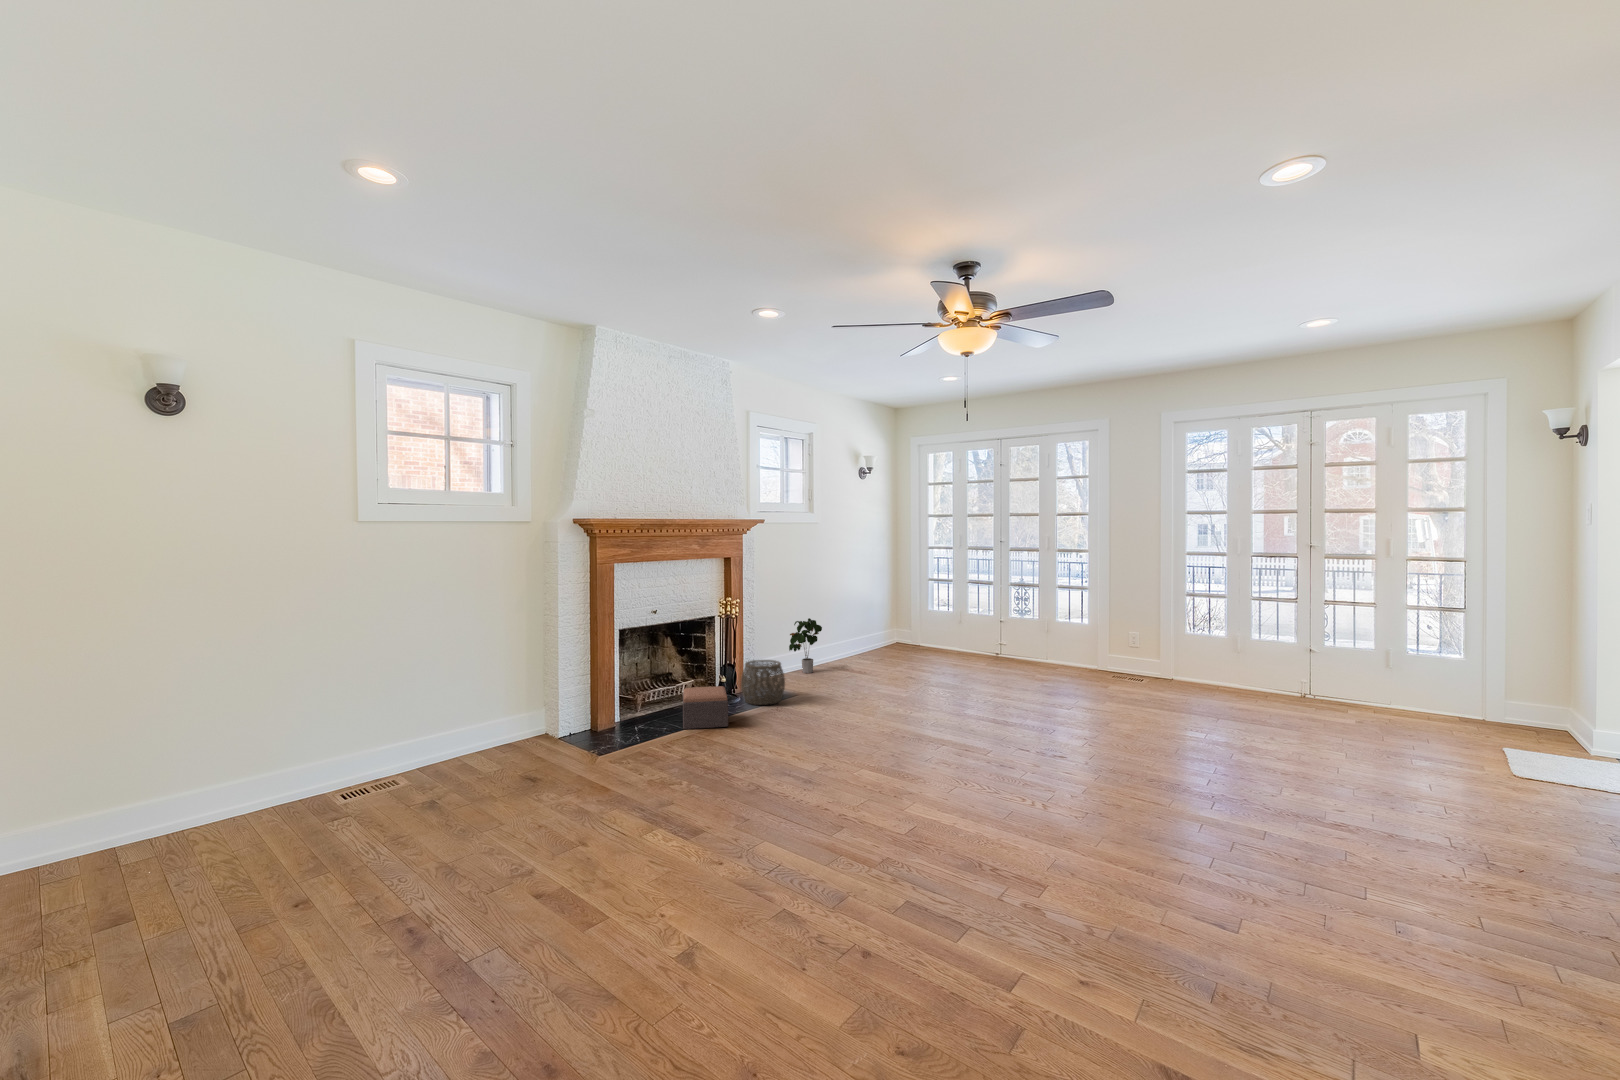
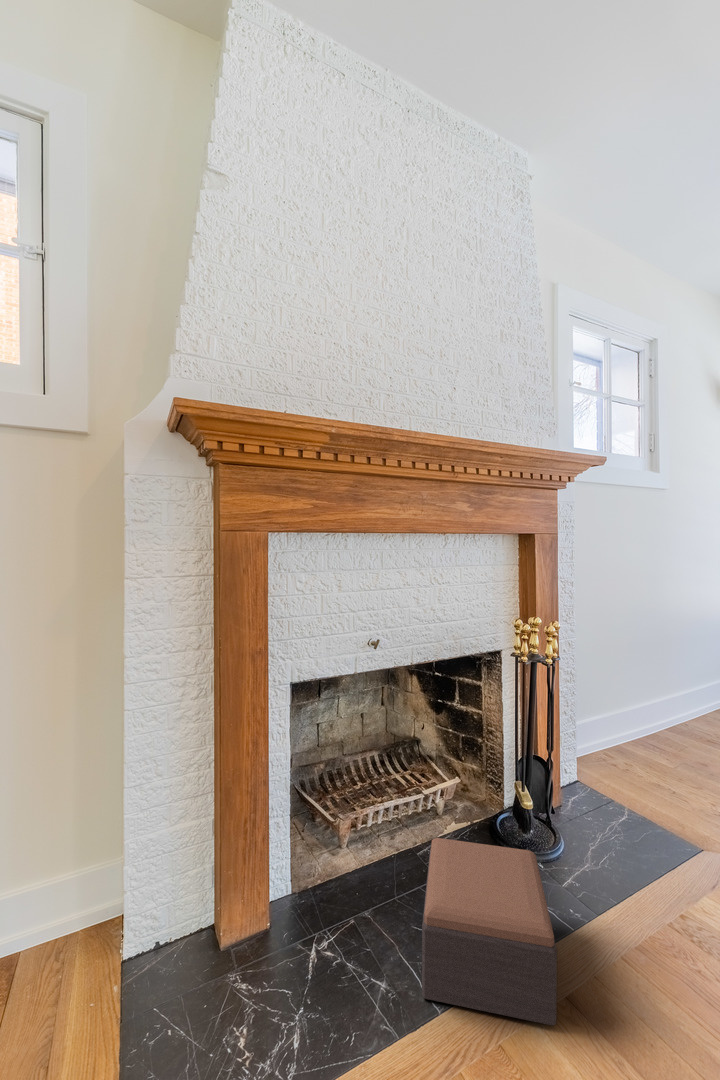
potted plant: present [789,618,822,673] -> none [631,646,690,746]
woven basket: present [741,660,785,705] -> none [560,750,676,881]

